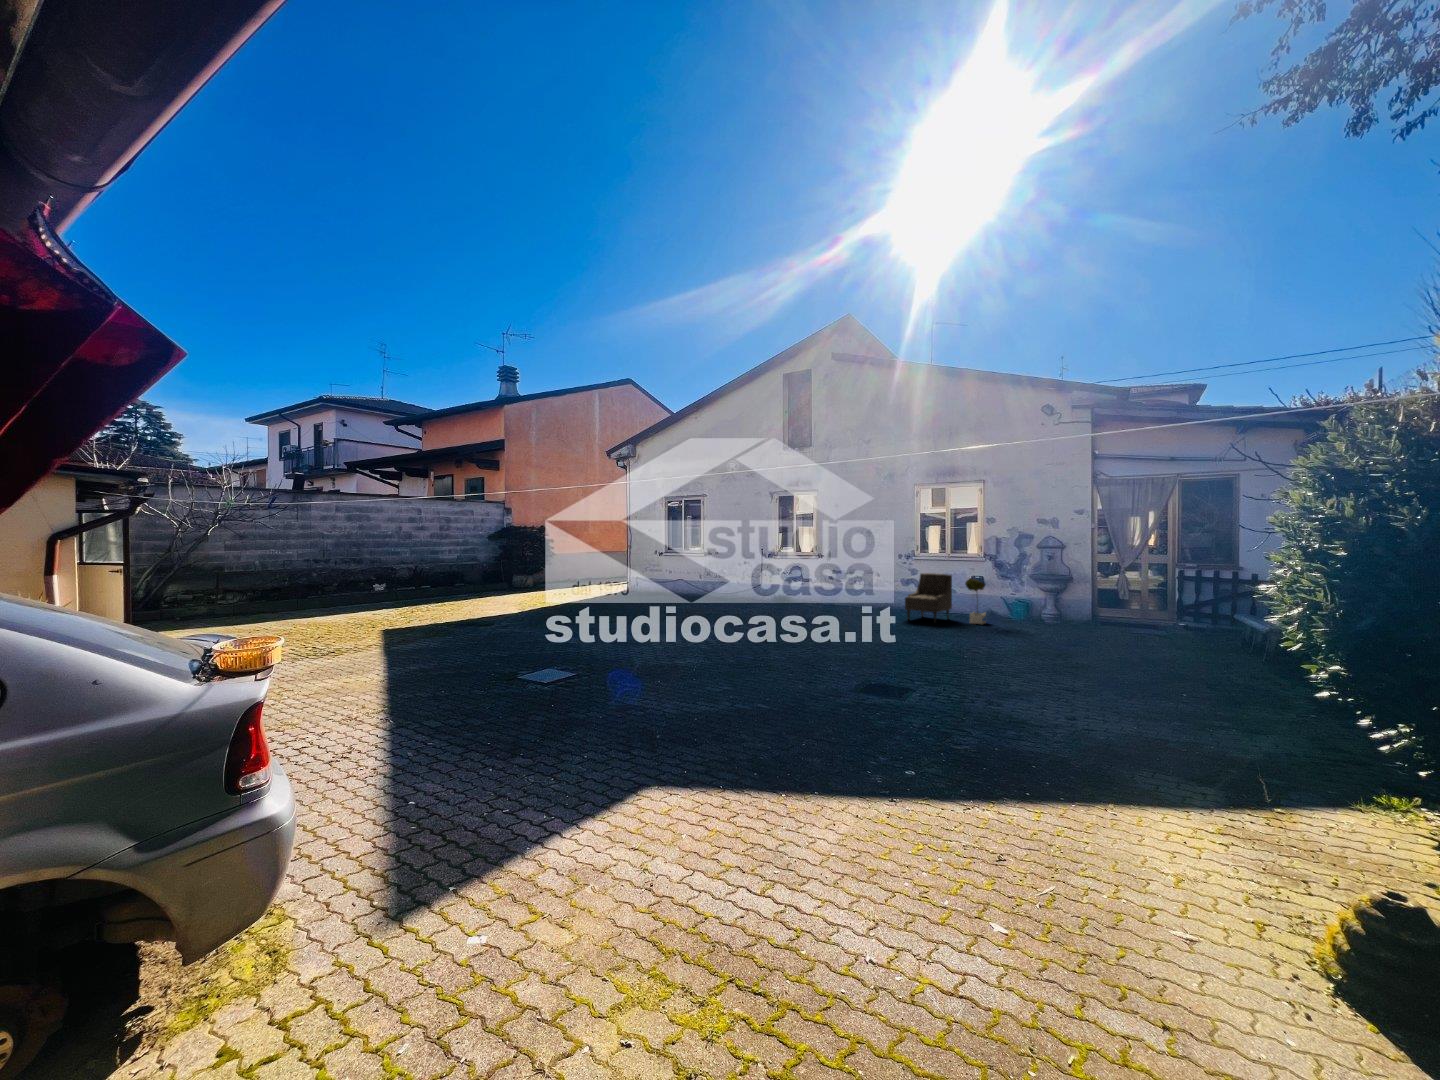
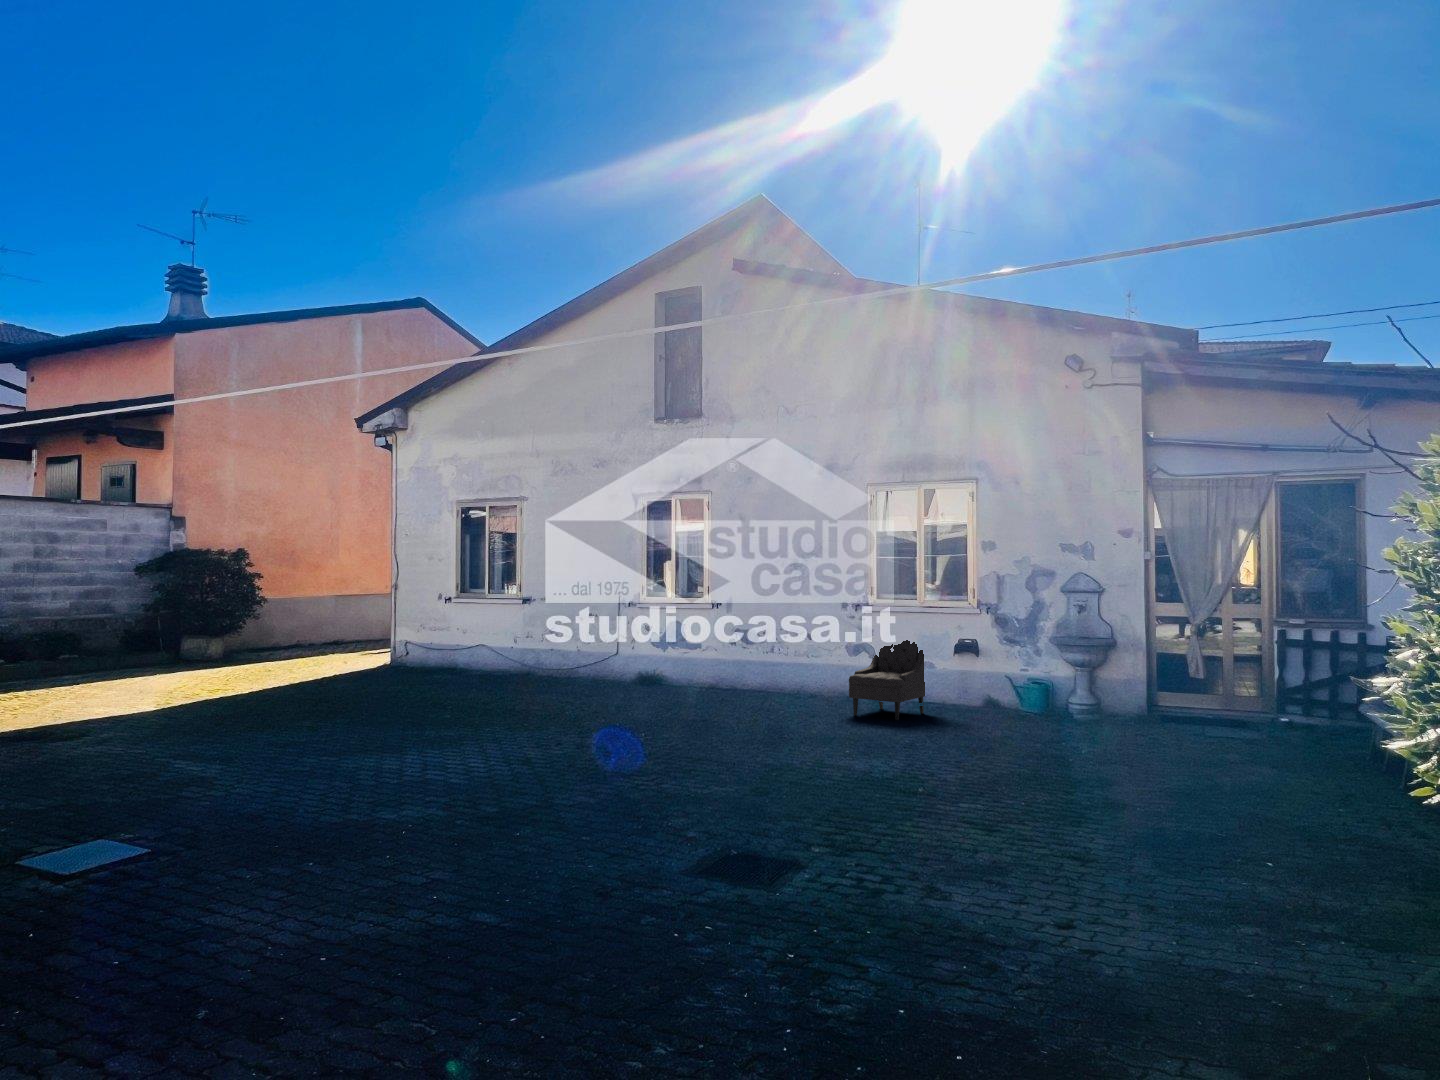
potted tree: present [965,579,986,624] -> none [947,643,982,722]

